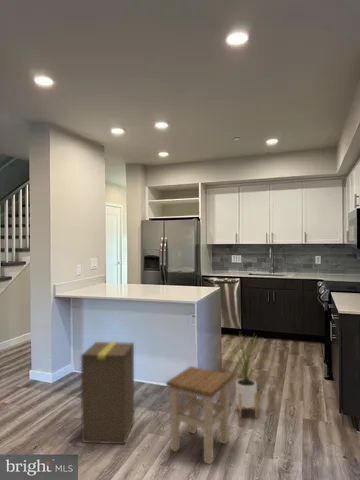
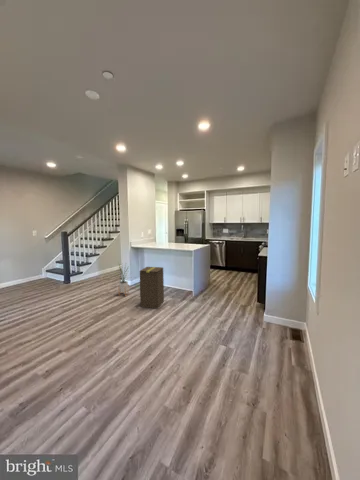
house plant: present [236,341,257,417] -> present [119,267,129,294]
stool: present [166,367,232,464] -> none [175,278,205,318]

